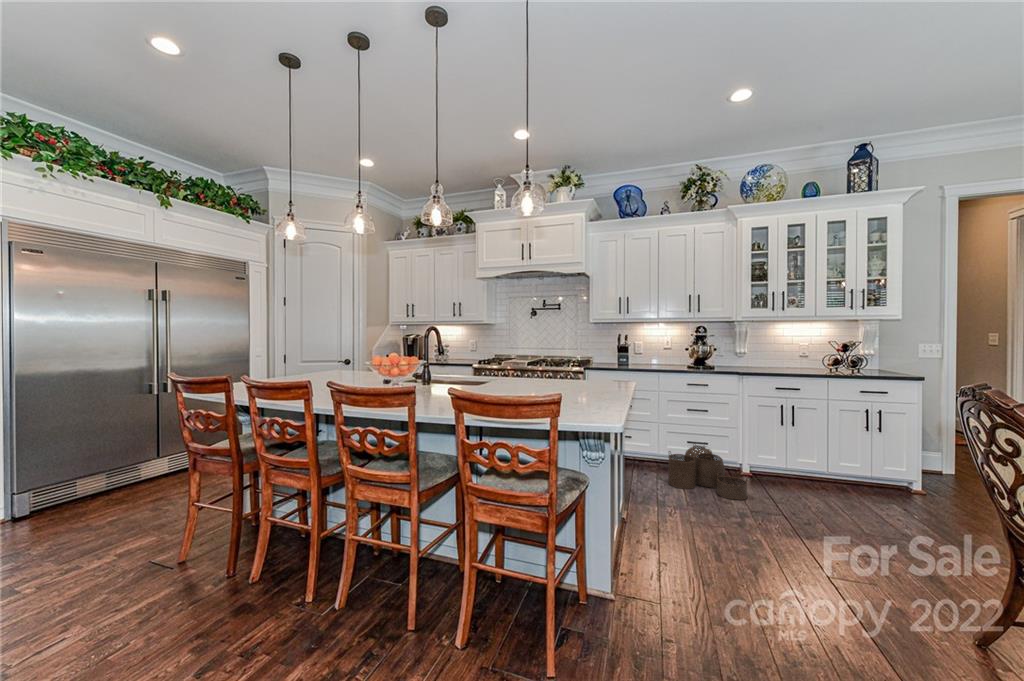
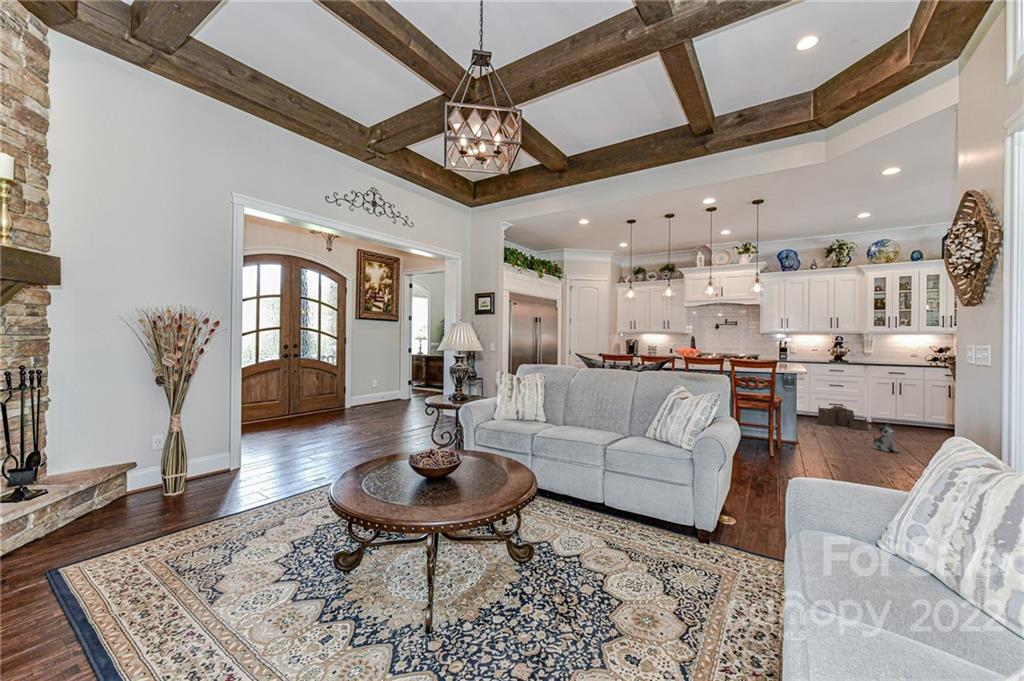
plush toy: none [767,534,825,611] -> present [873,423,898,452]

